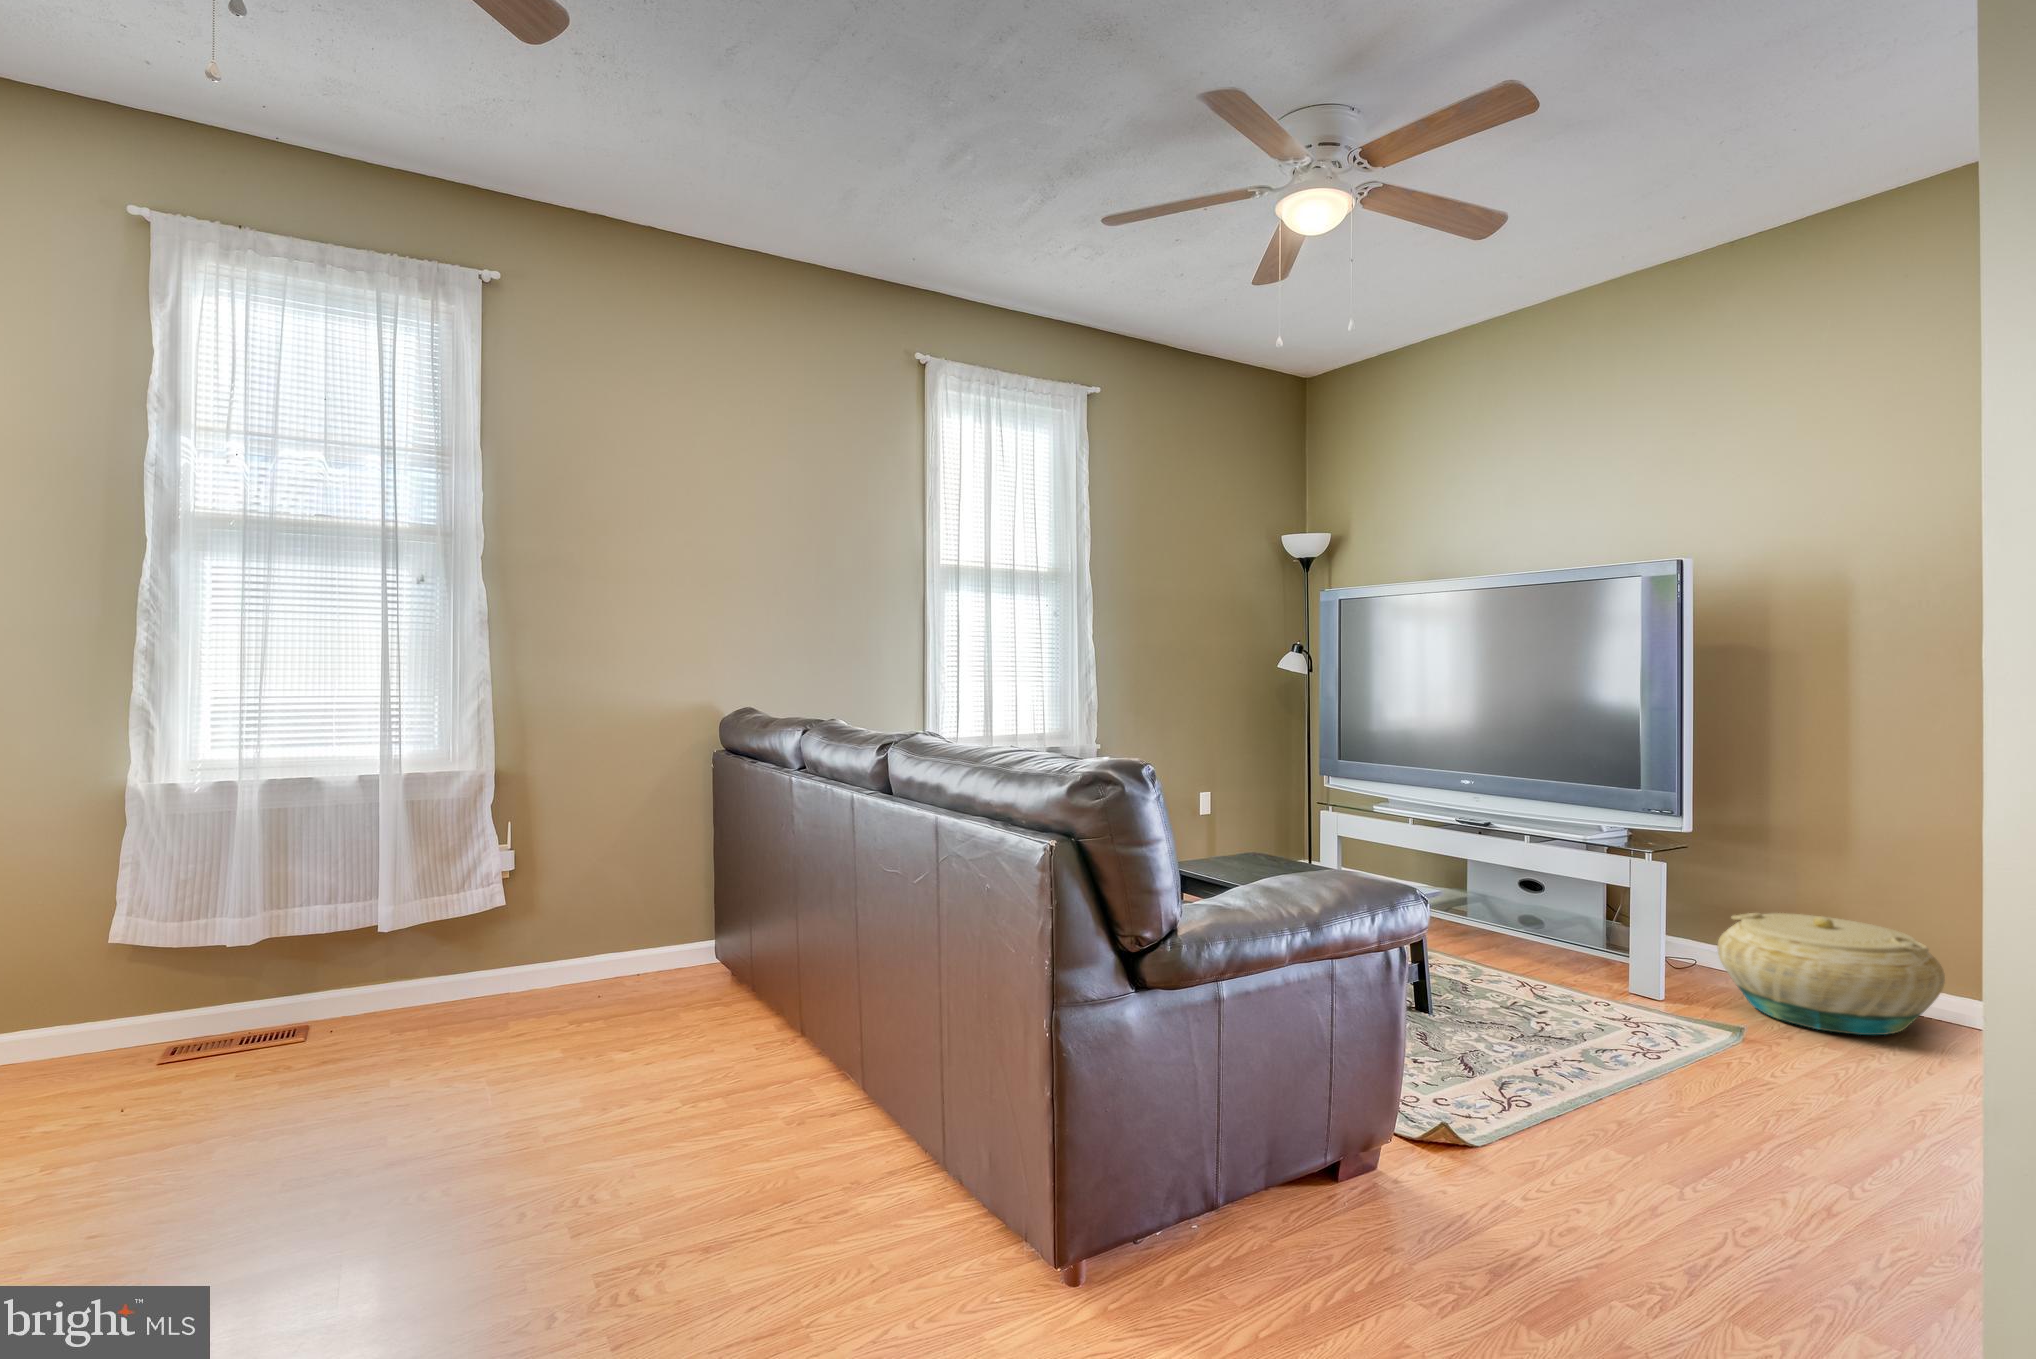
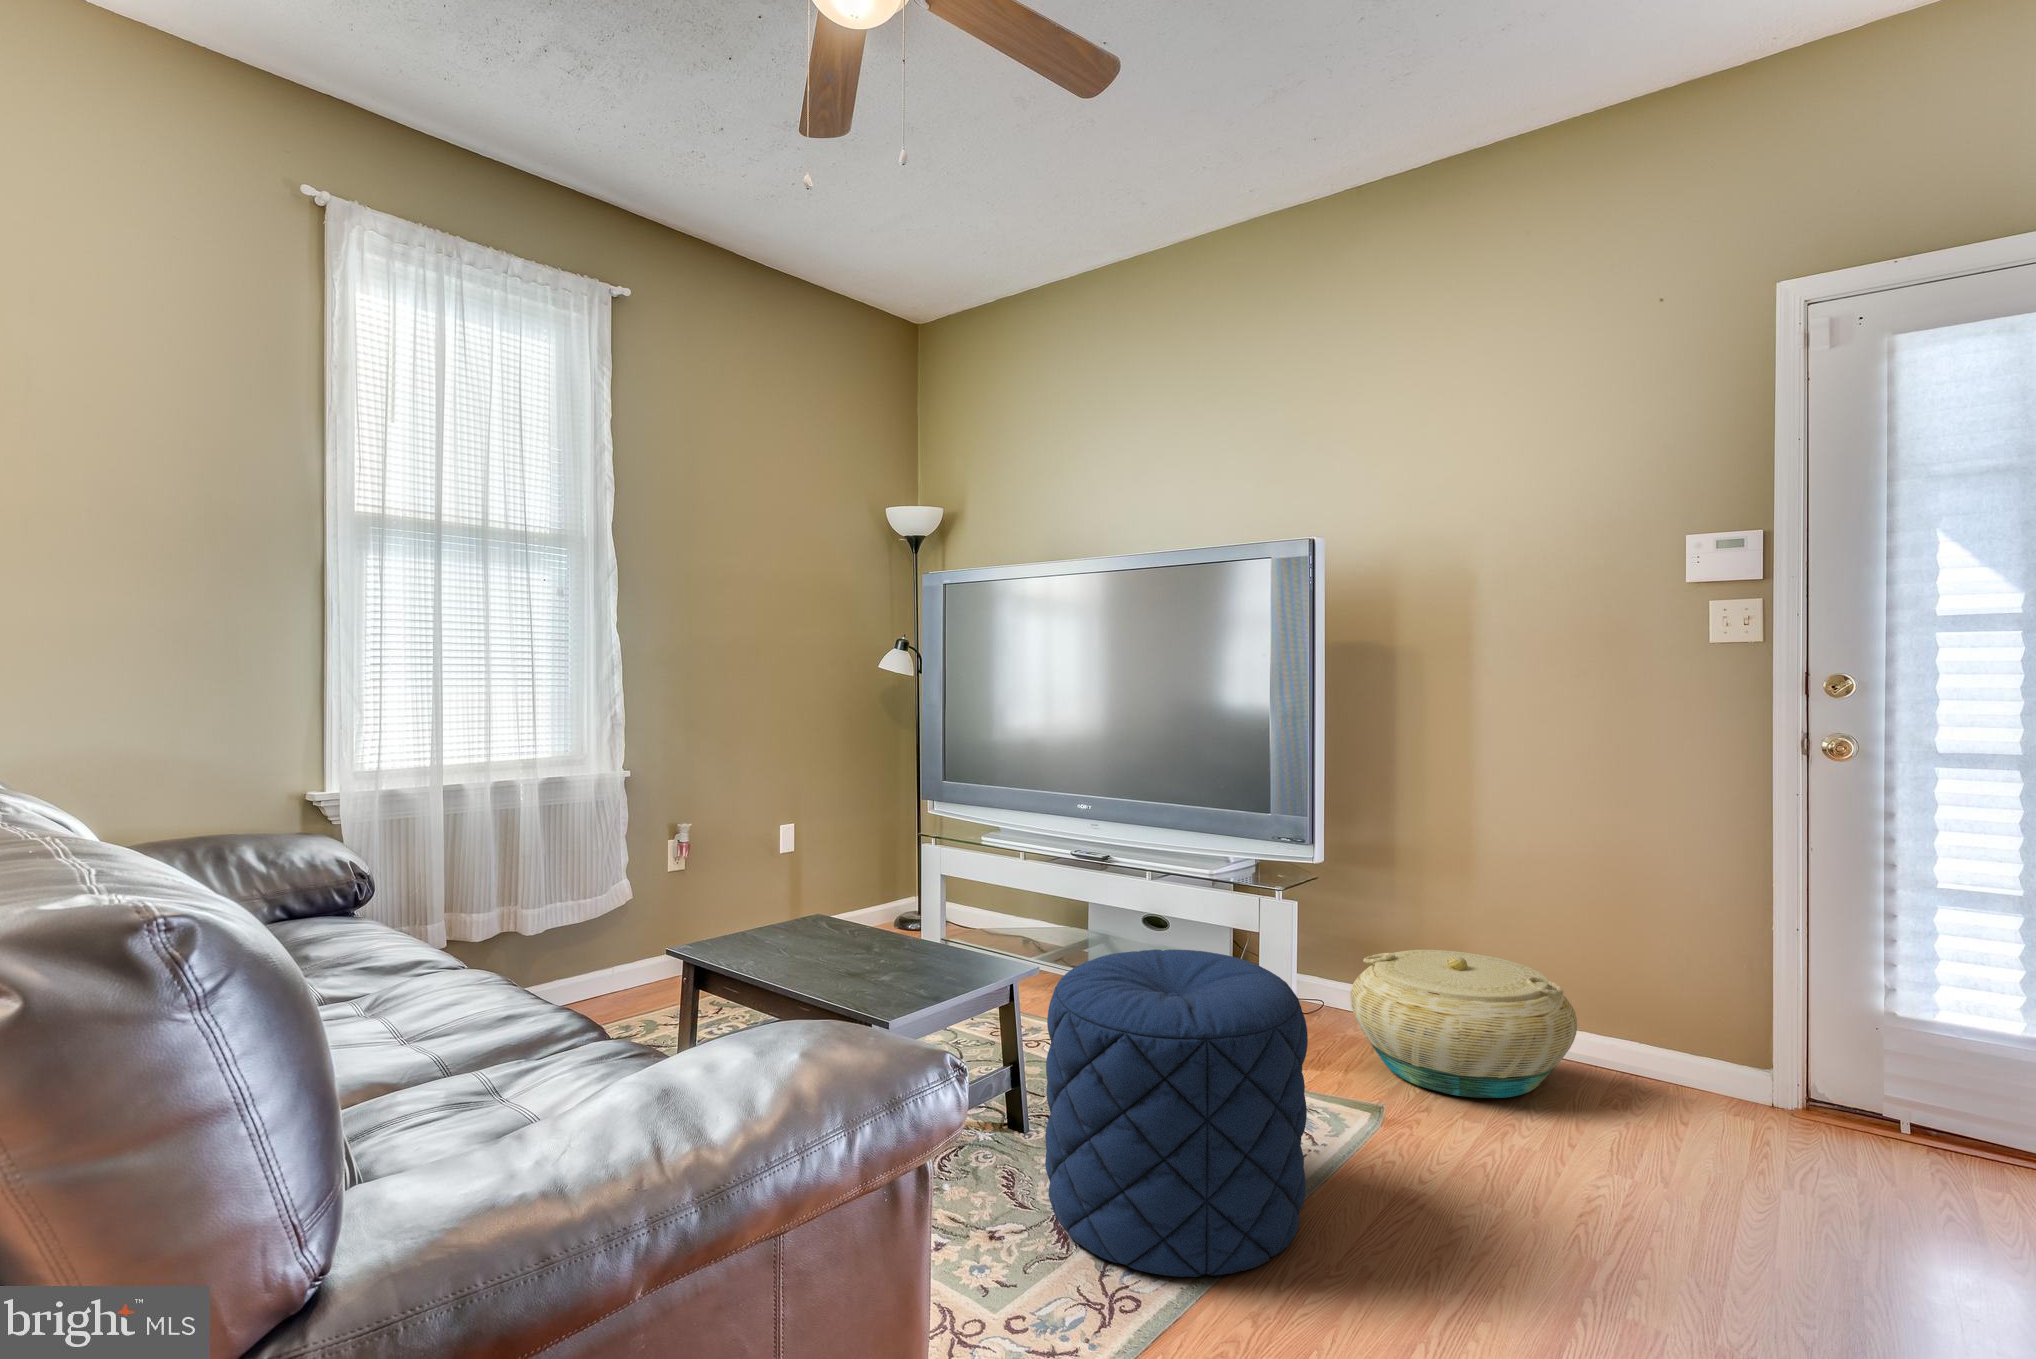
pouf: none [1452,881,1665,1100] -> present [1045,950,1308,1277]

